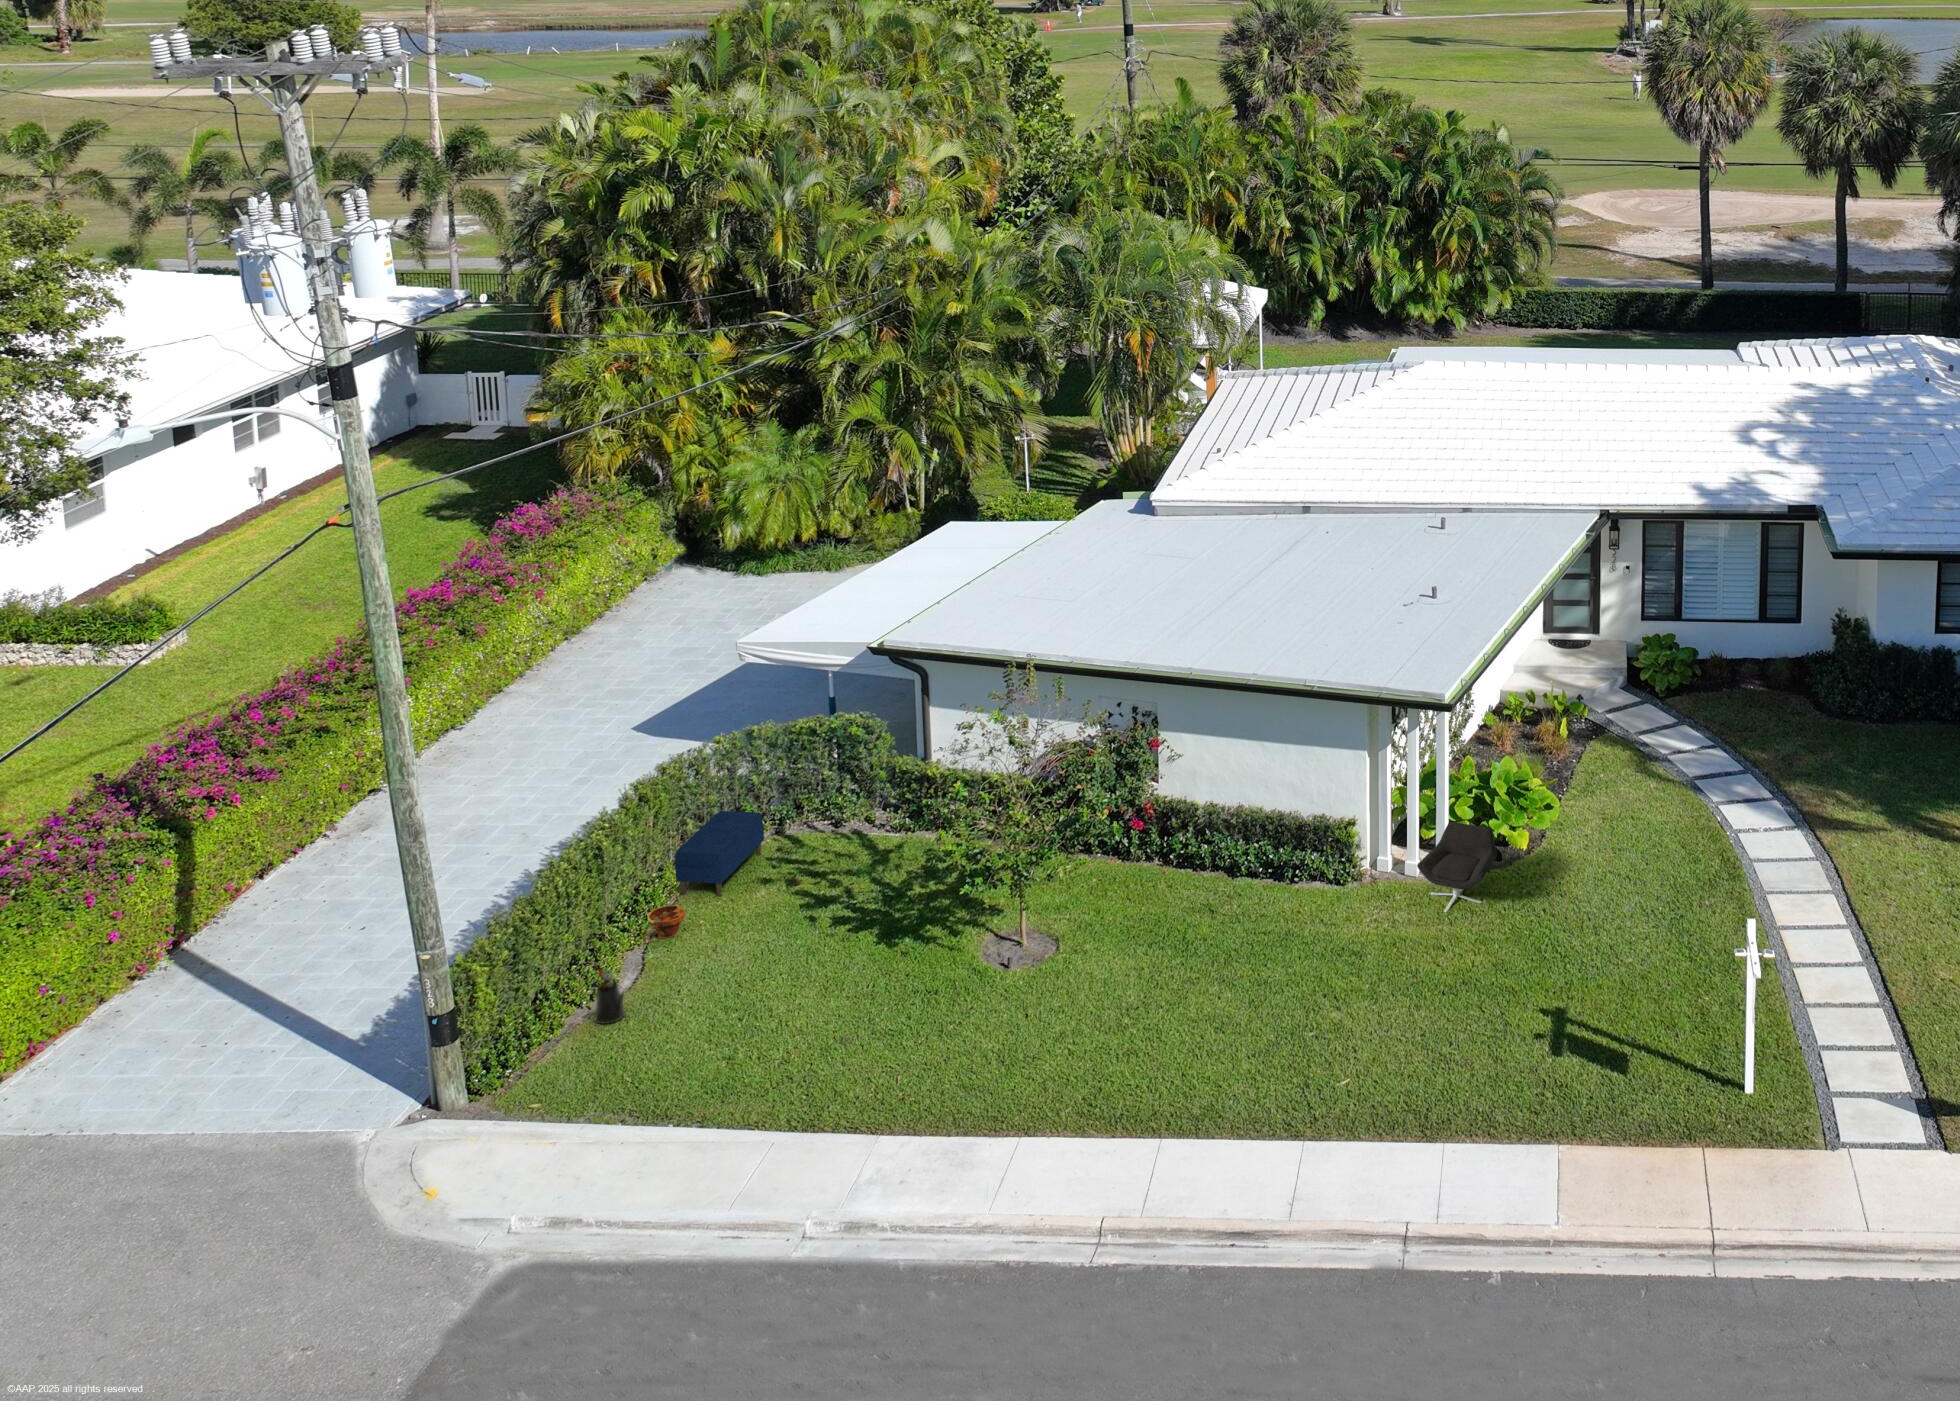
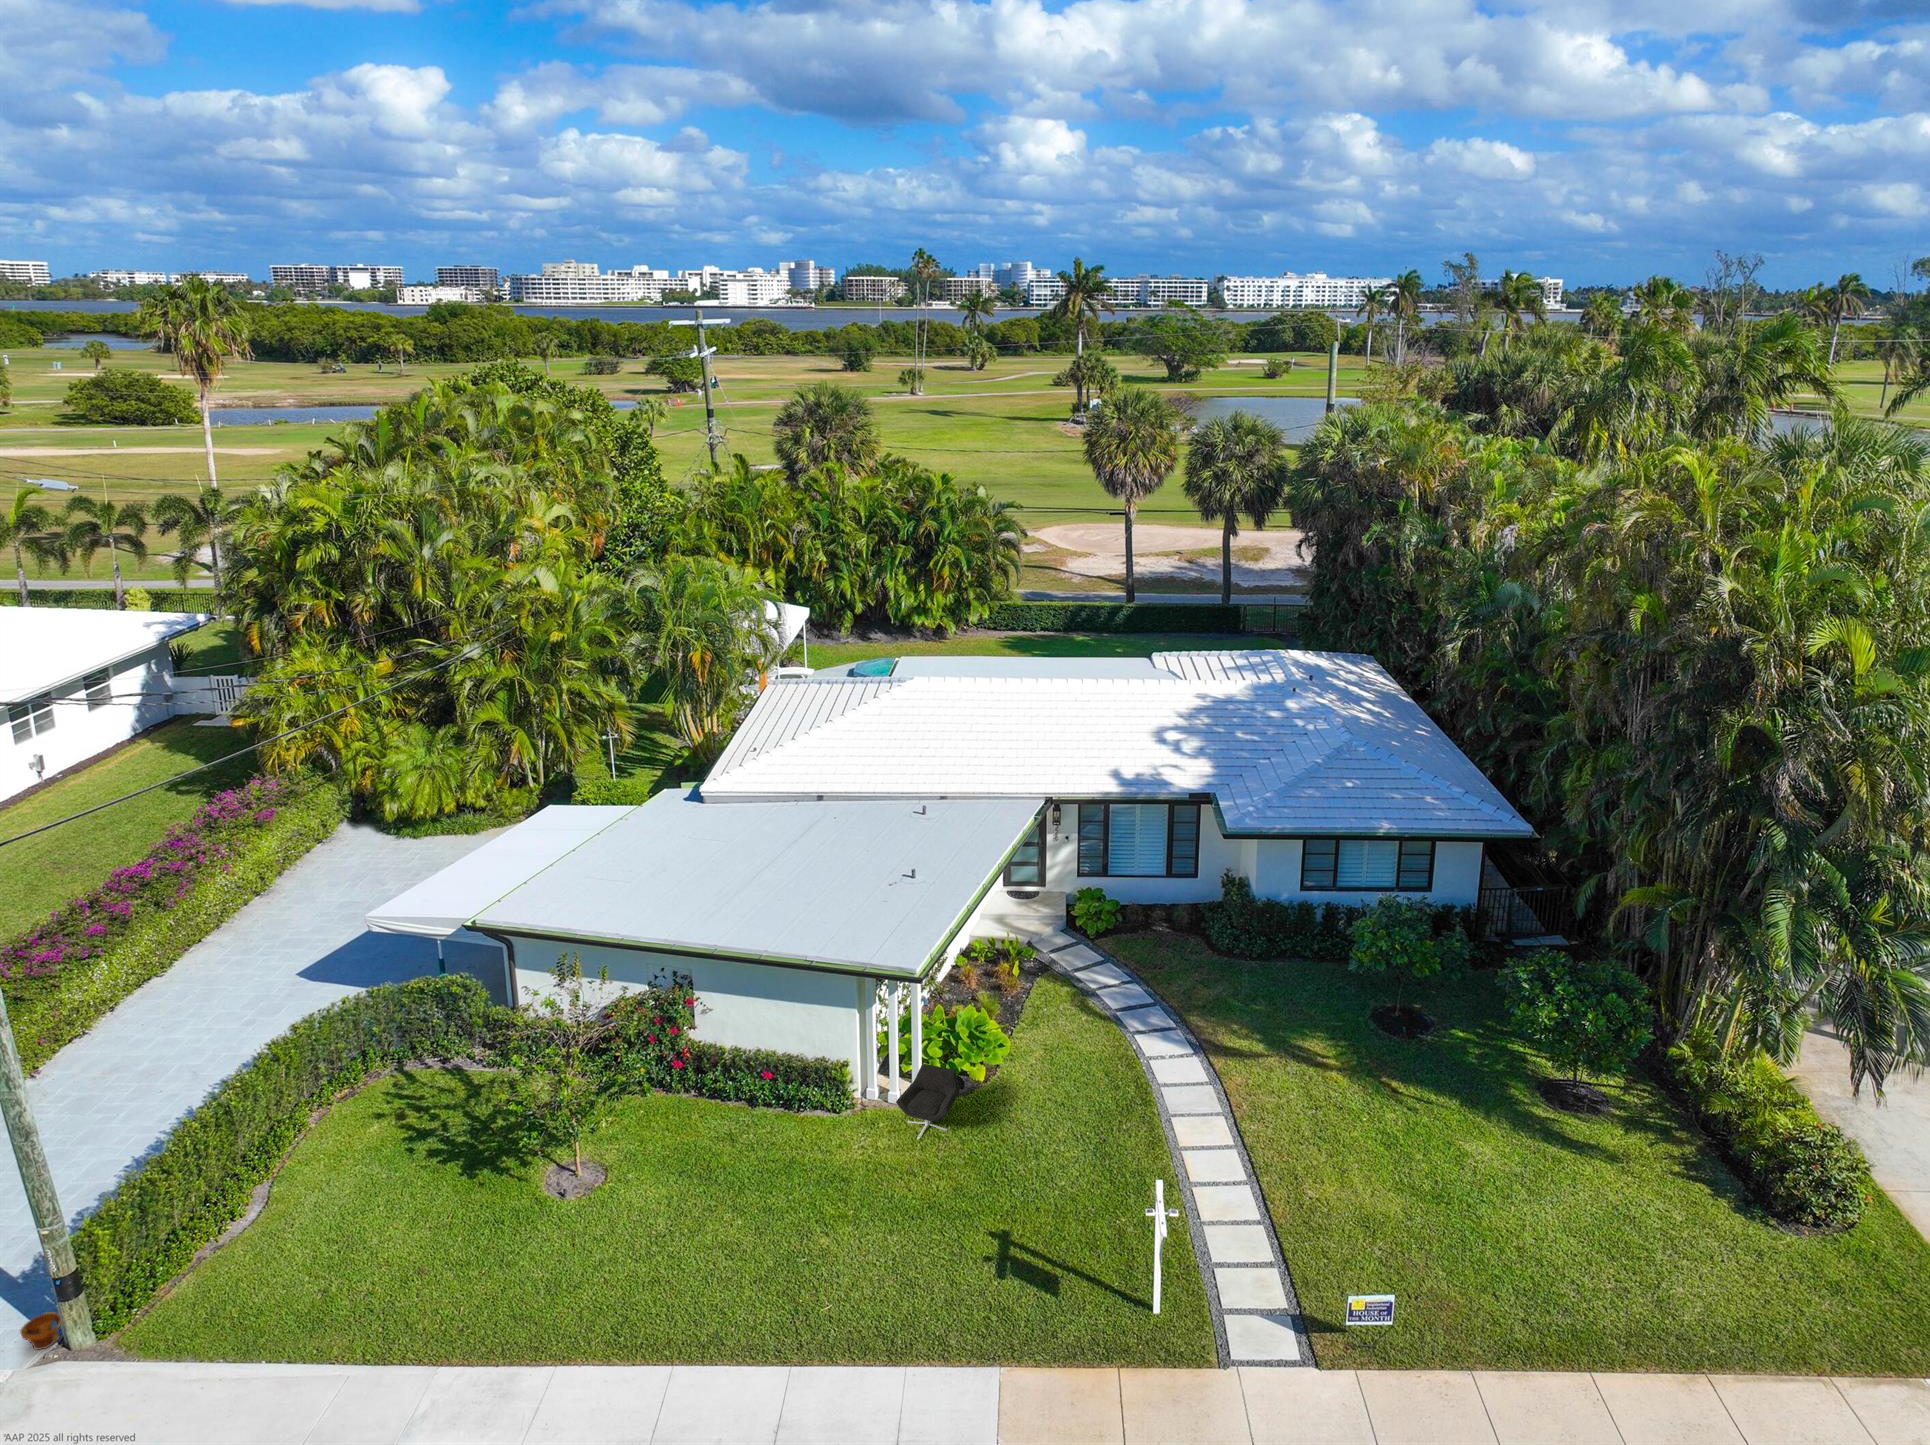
bench: present [675,811,764,896] -> none [301,1059,380,1132]
planter: present [647,905,685,938] -> present [20,1312,63,1350]
watering can: present [594,969,625,1024] -> none [216,1211,245,1258]

